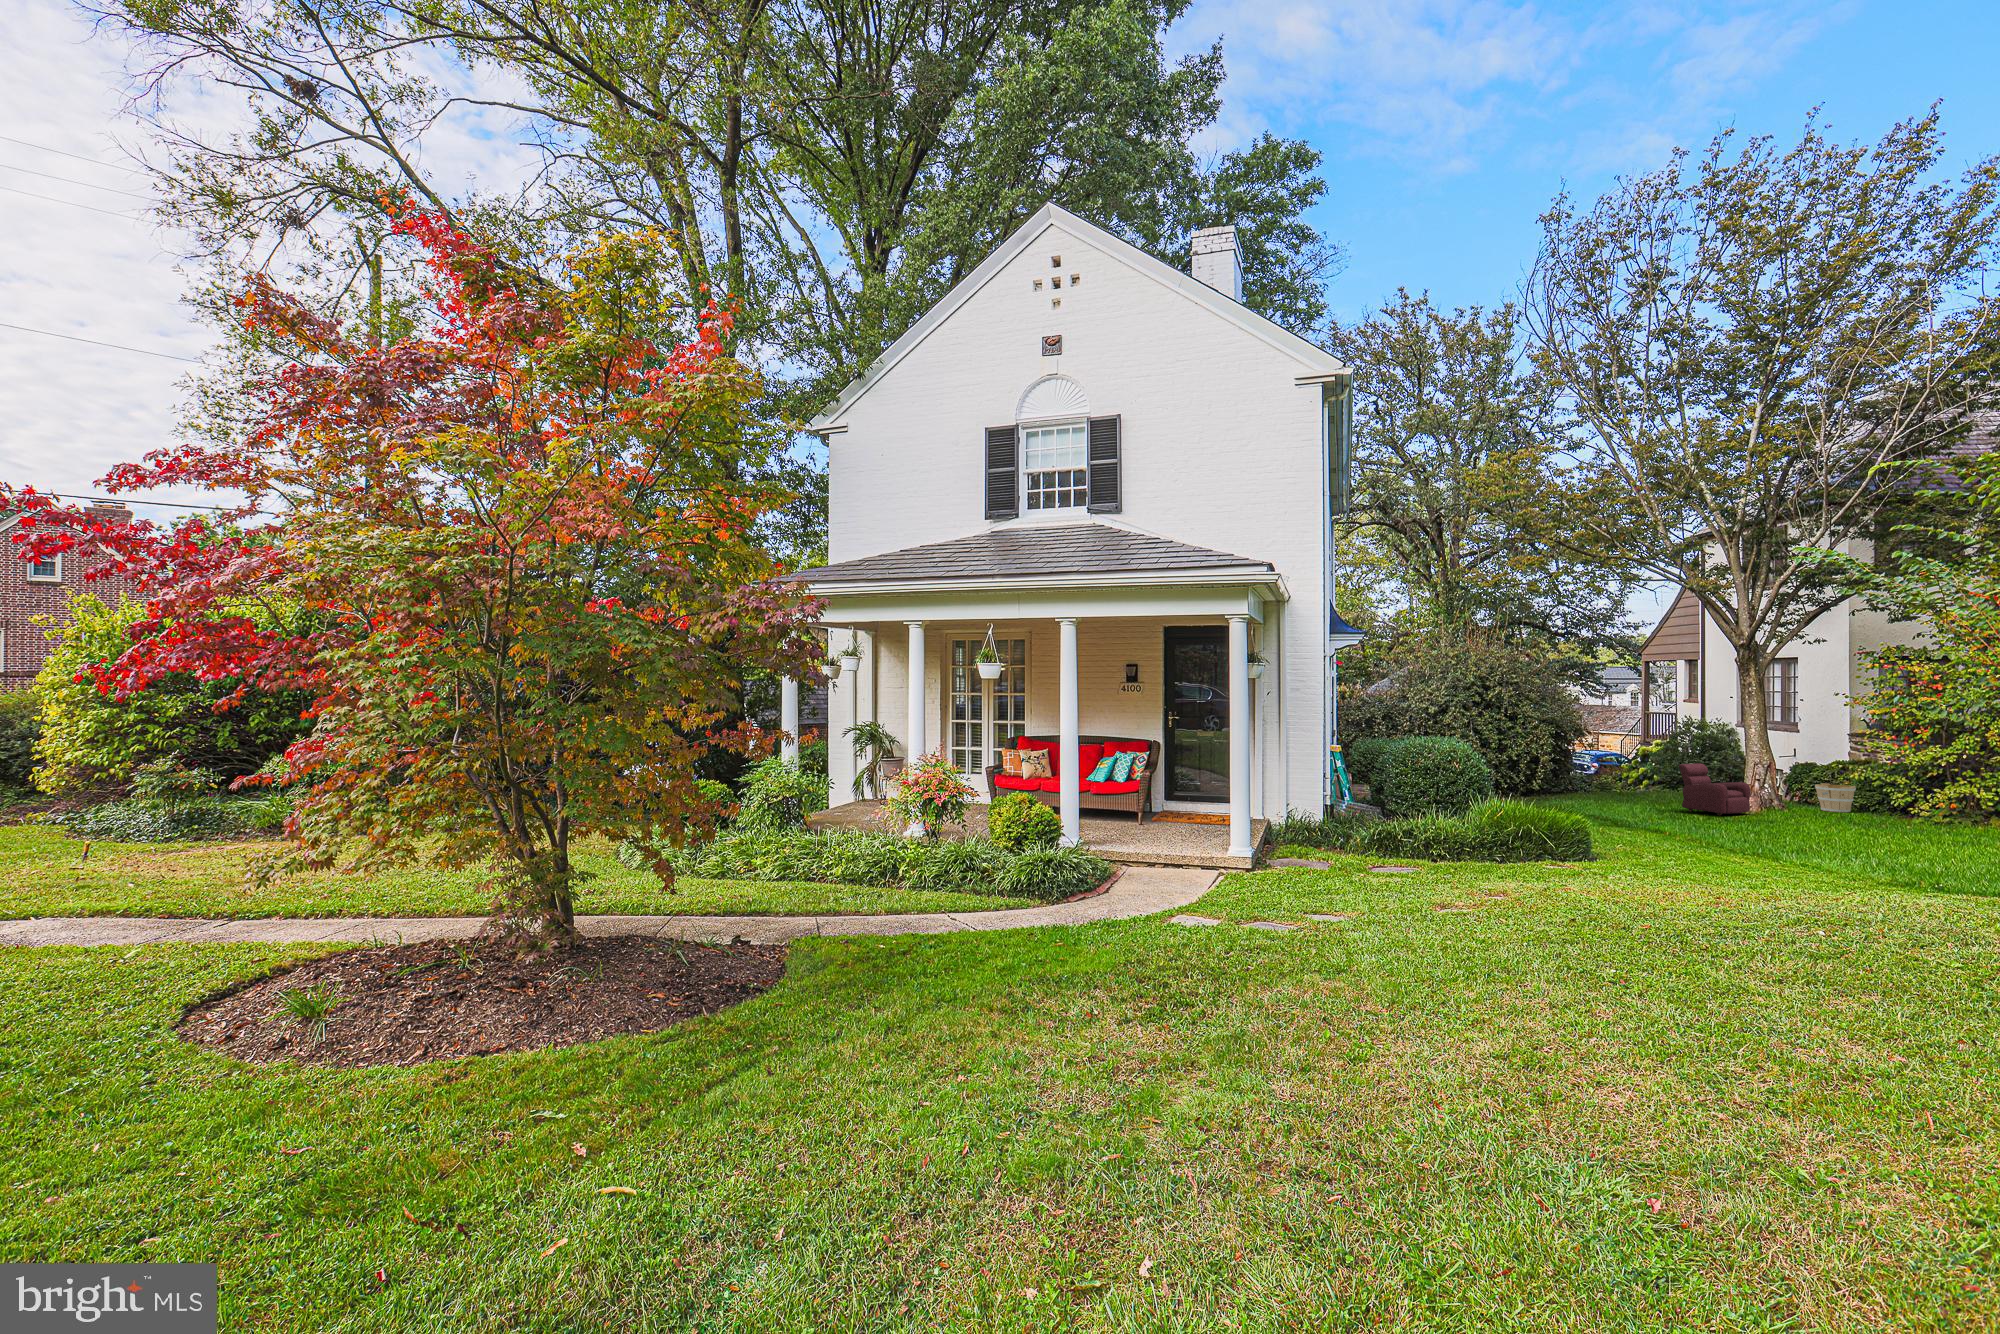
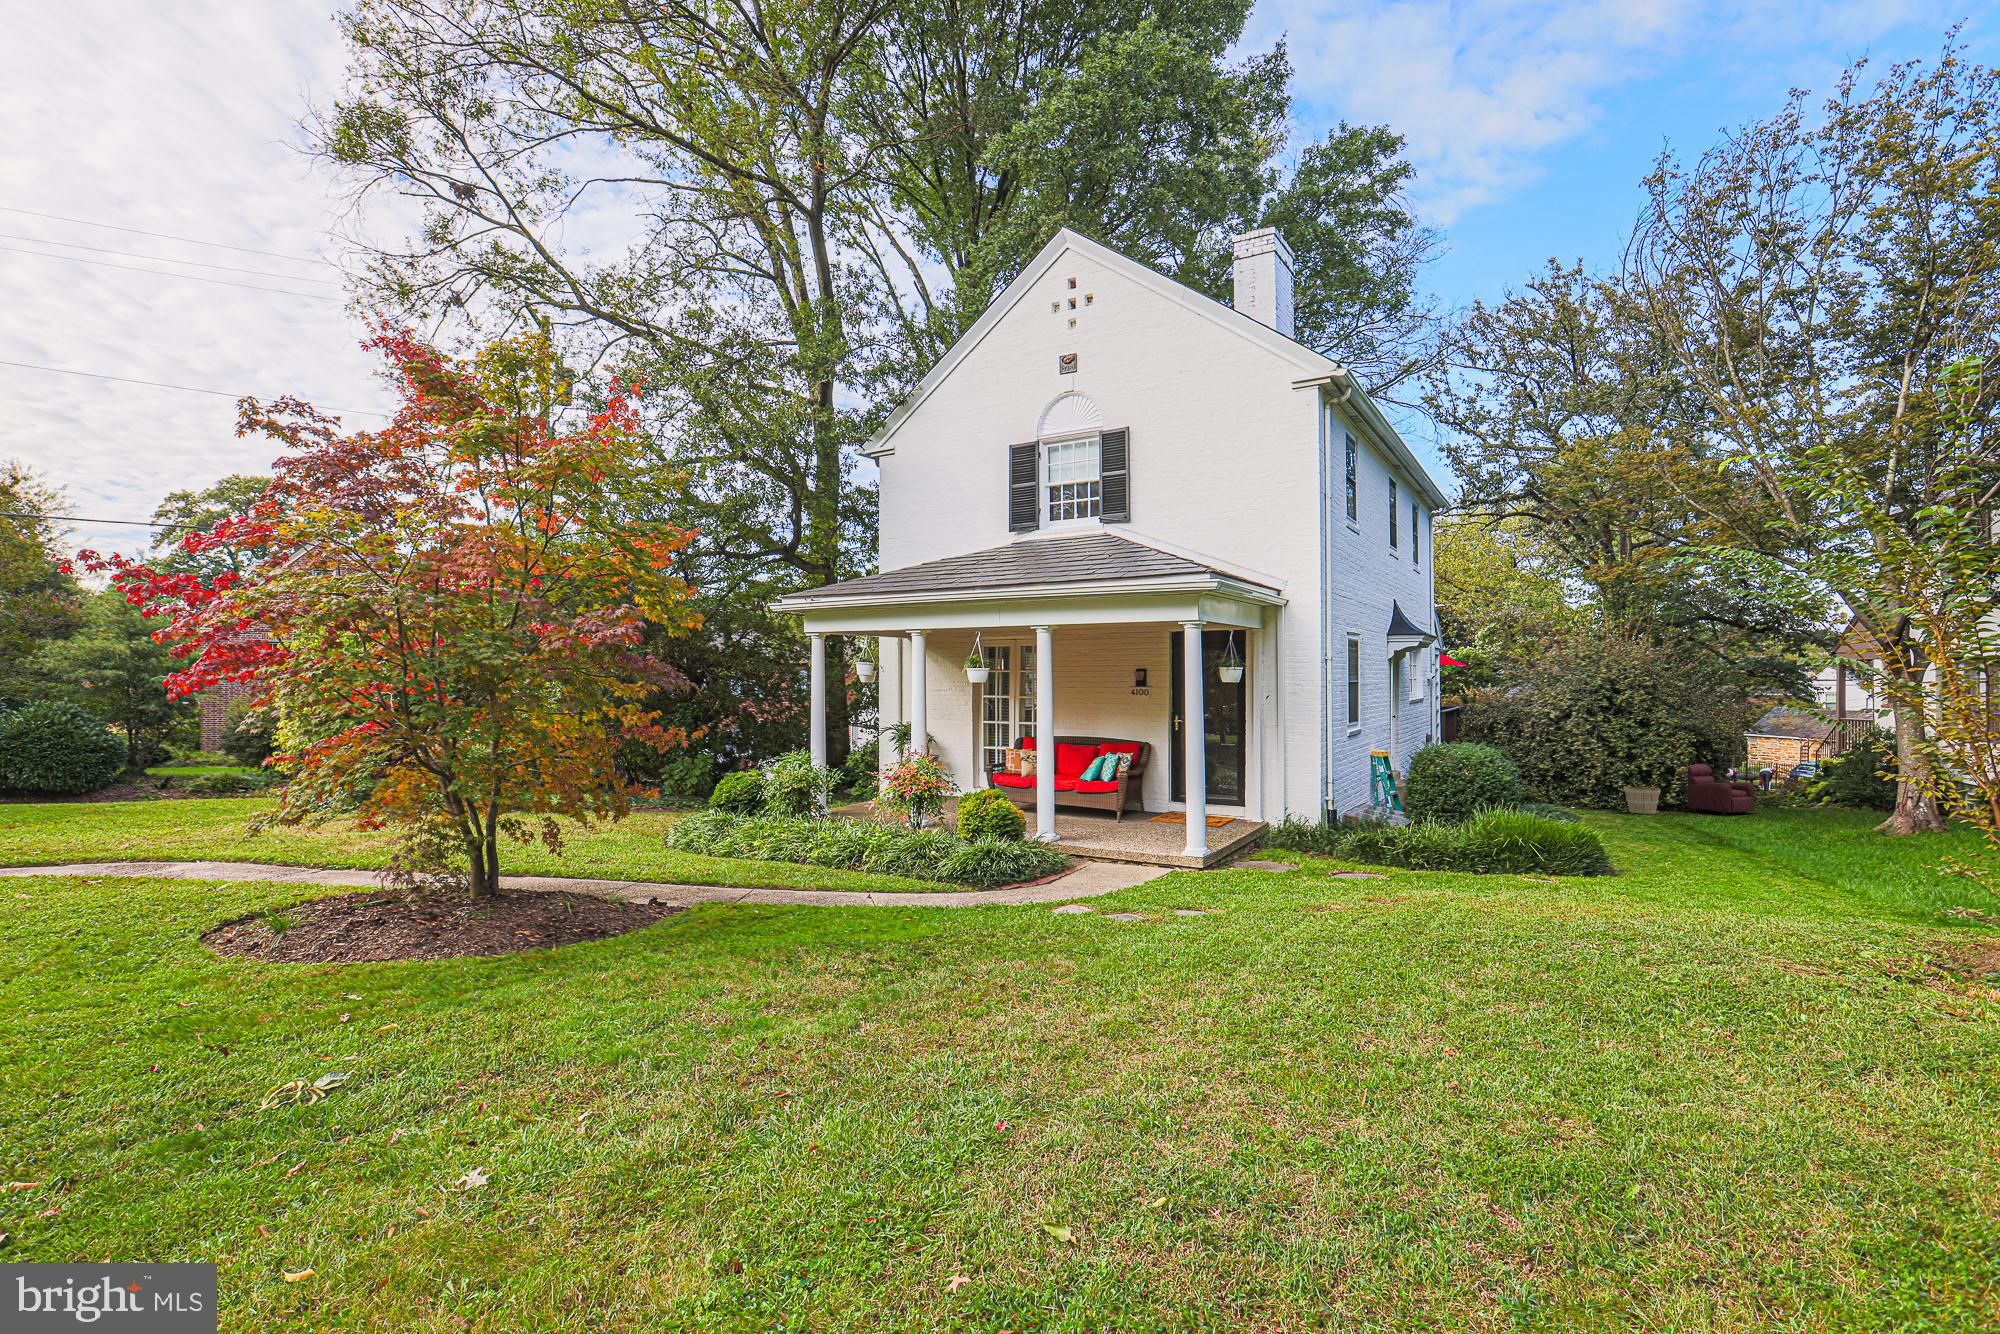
wooden bucket: present [1815,783,1856,812] -> present [1624,786,1661,814]

